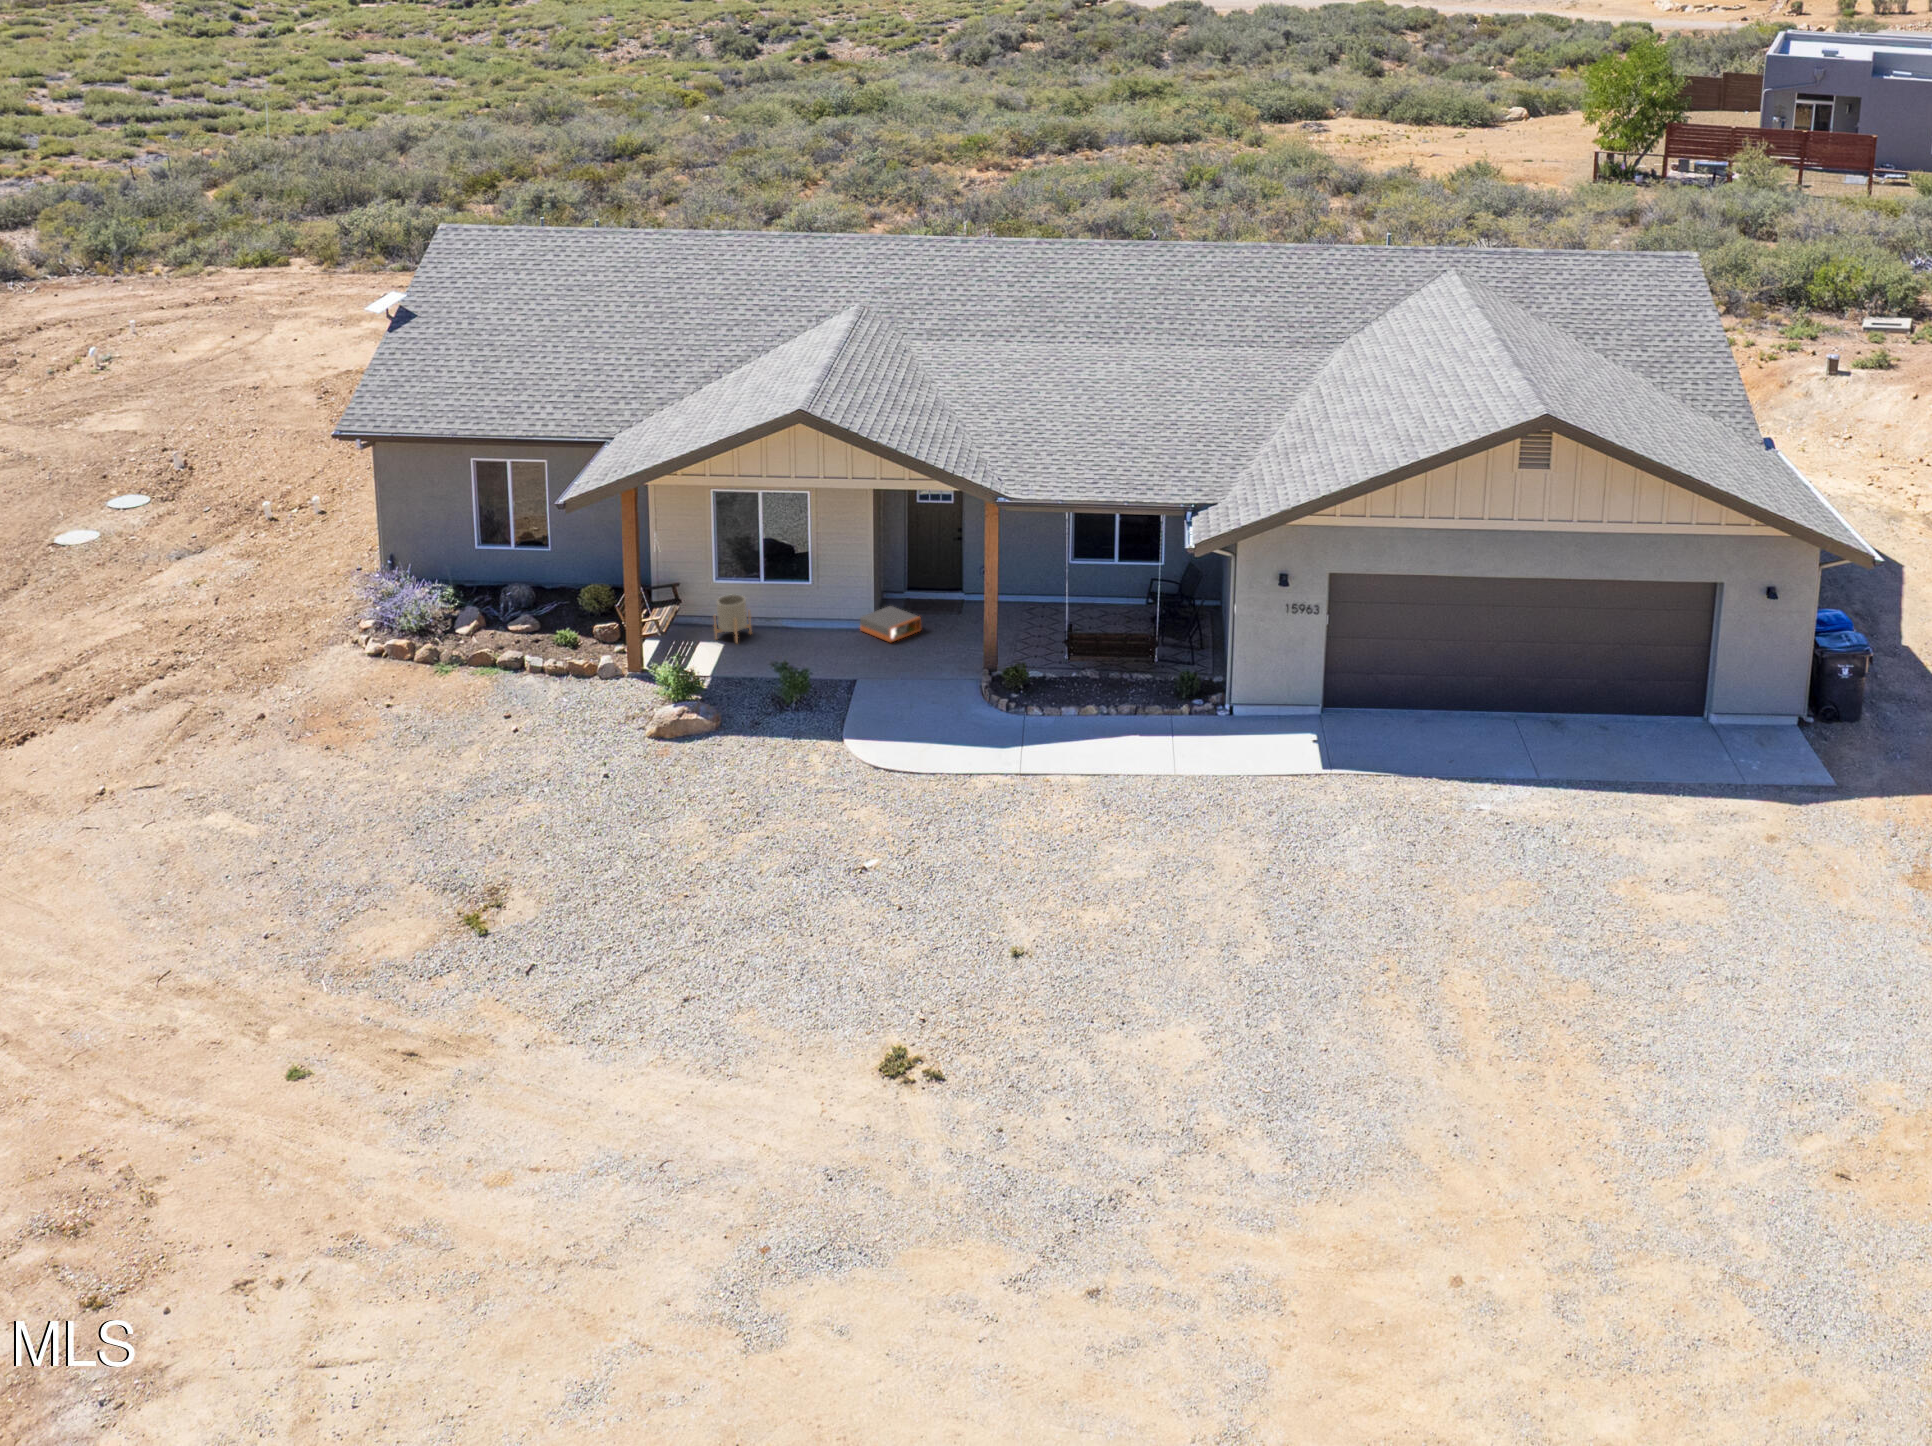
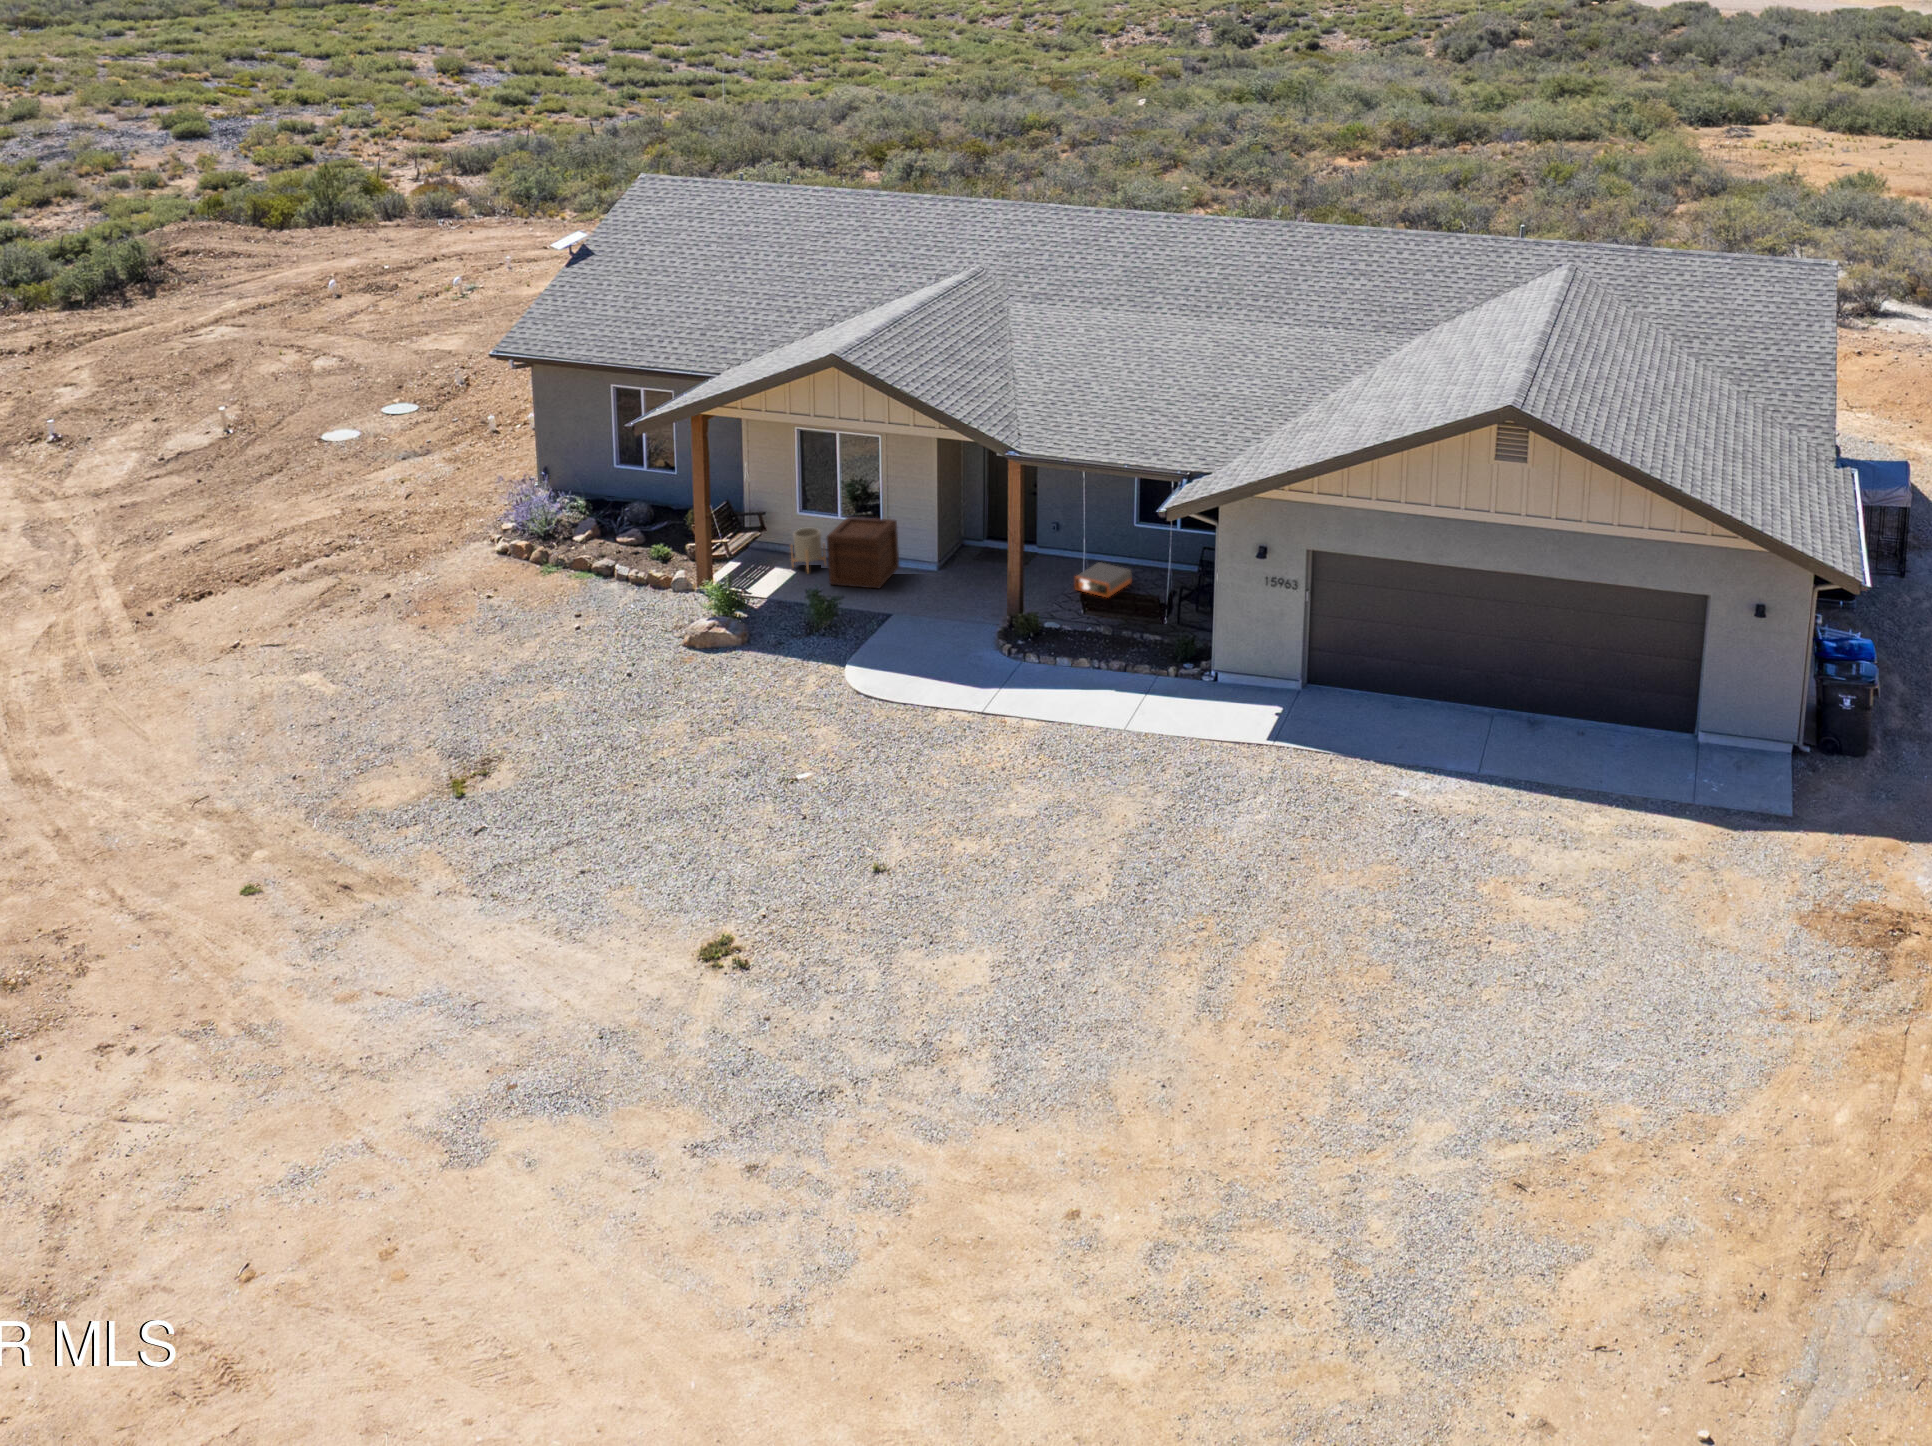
wooden crate: none [767,577,833,653] -> present [827,517,899,588]
storage box: present [860,606,921,642] -> present [1075,562,1131,598]

